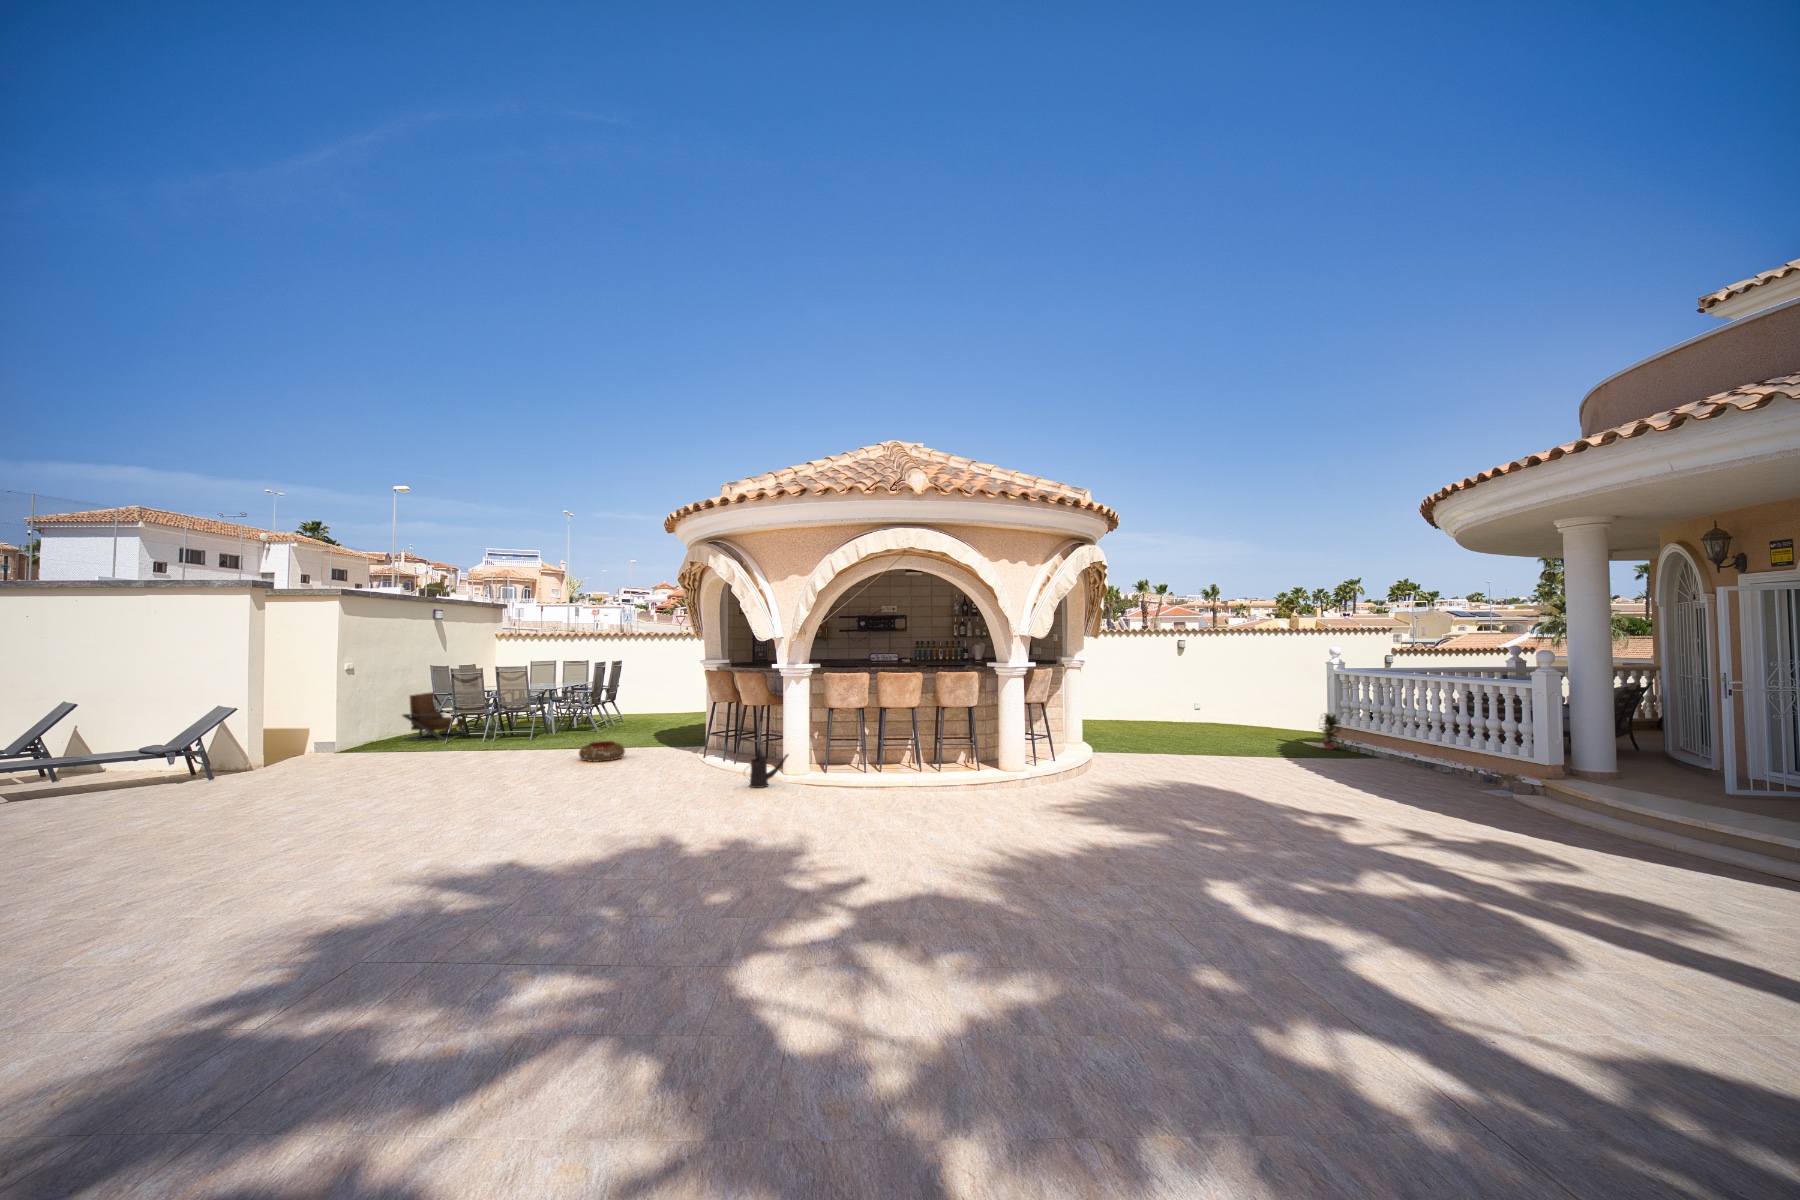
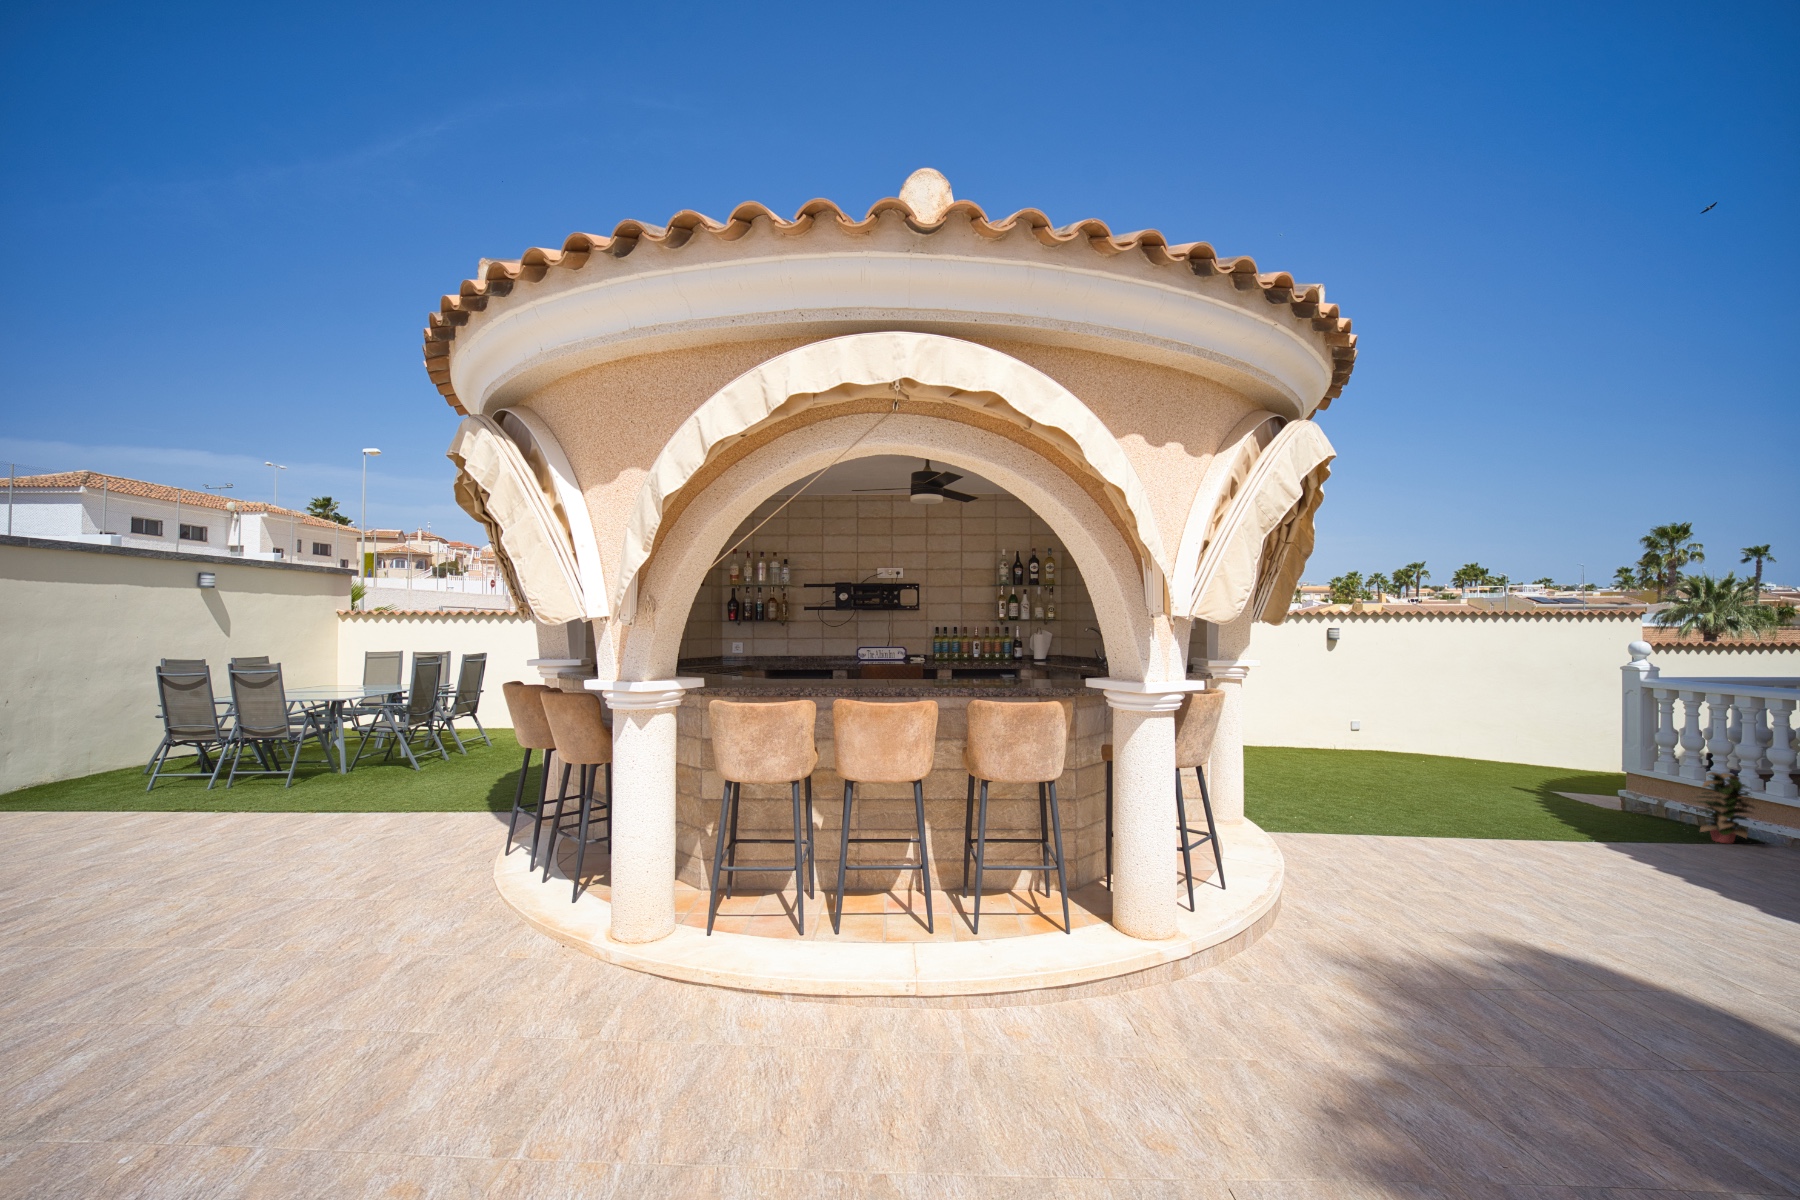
lounge chair: present [403,692,465,740] -> none [80,700,216,783]
pouf: present [579,741,625,762] -> none [283,808,381,853]
watering can: present [750,749,788,788] -> none [510,877,624,974]

